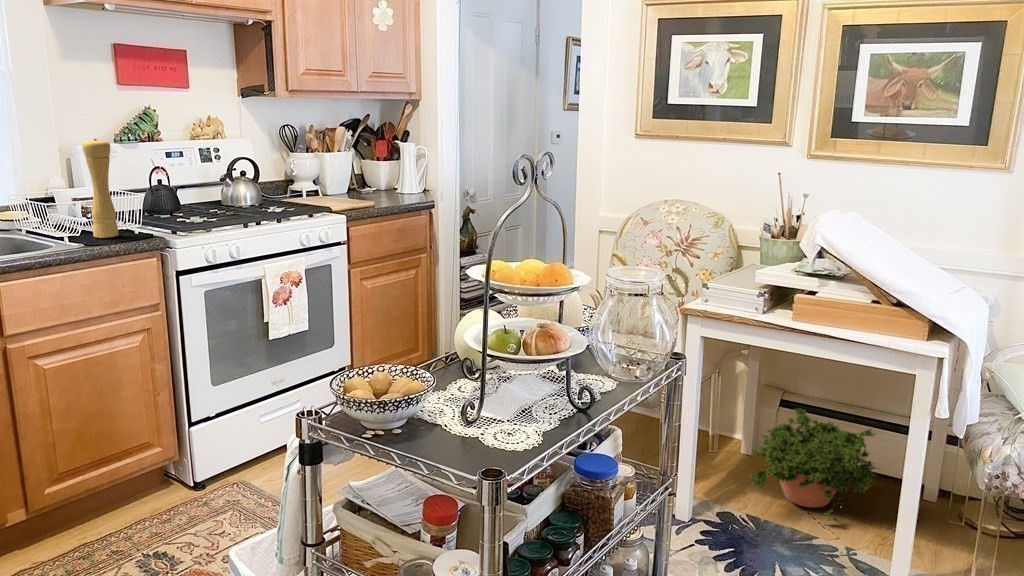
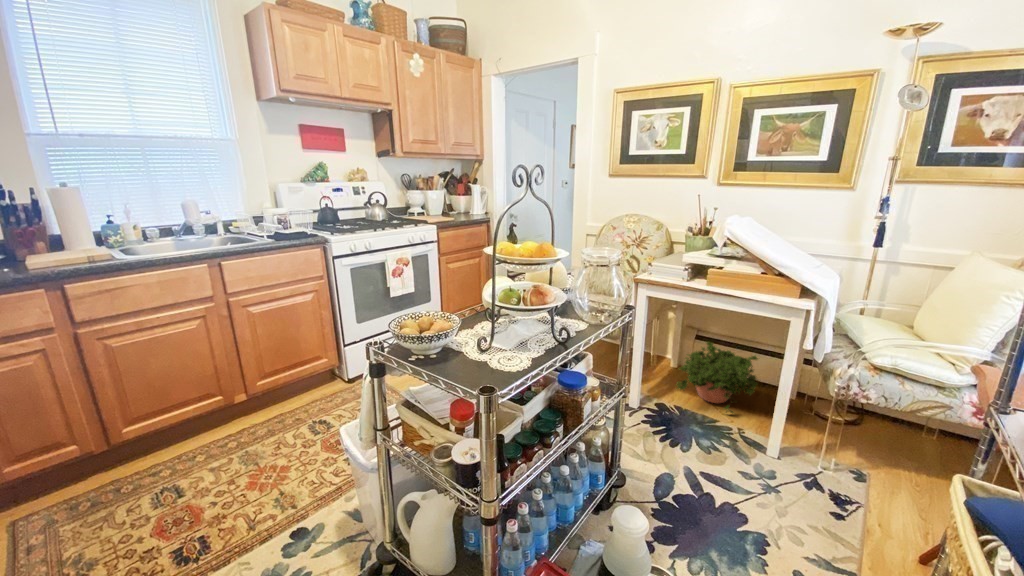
pepper mill: present [82,139,119,238] -> none [274,178,298,236]

